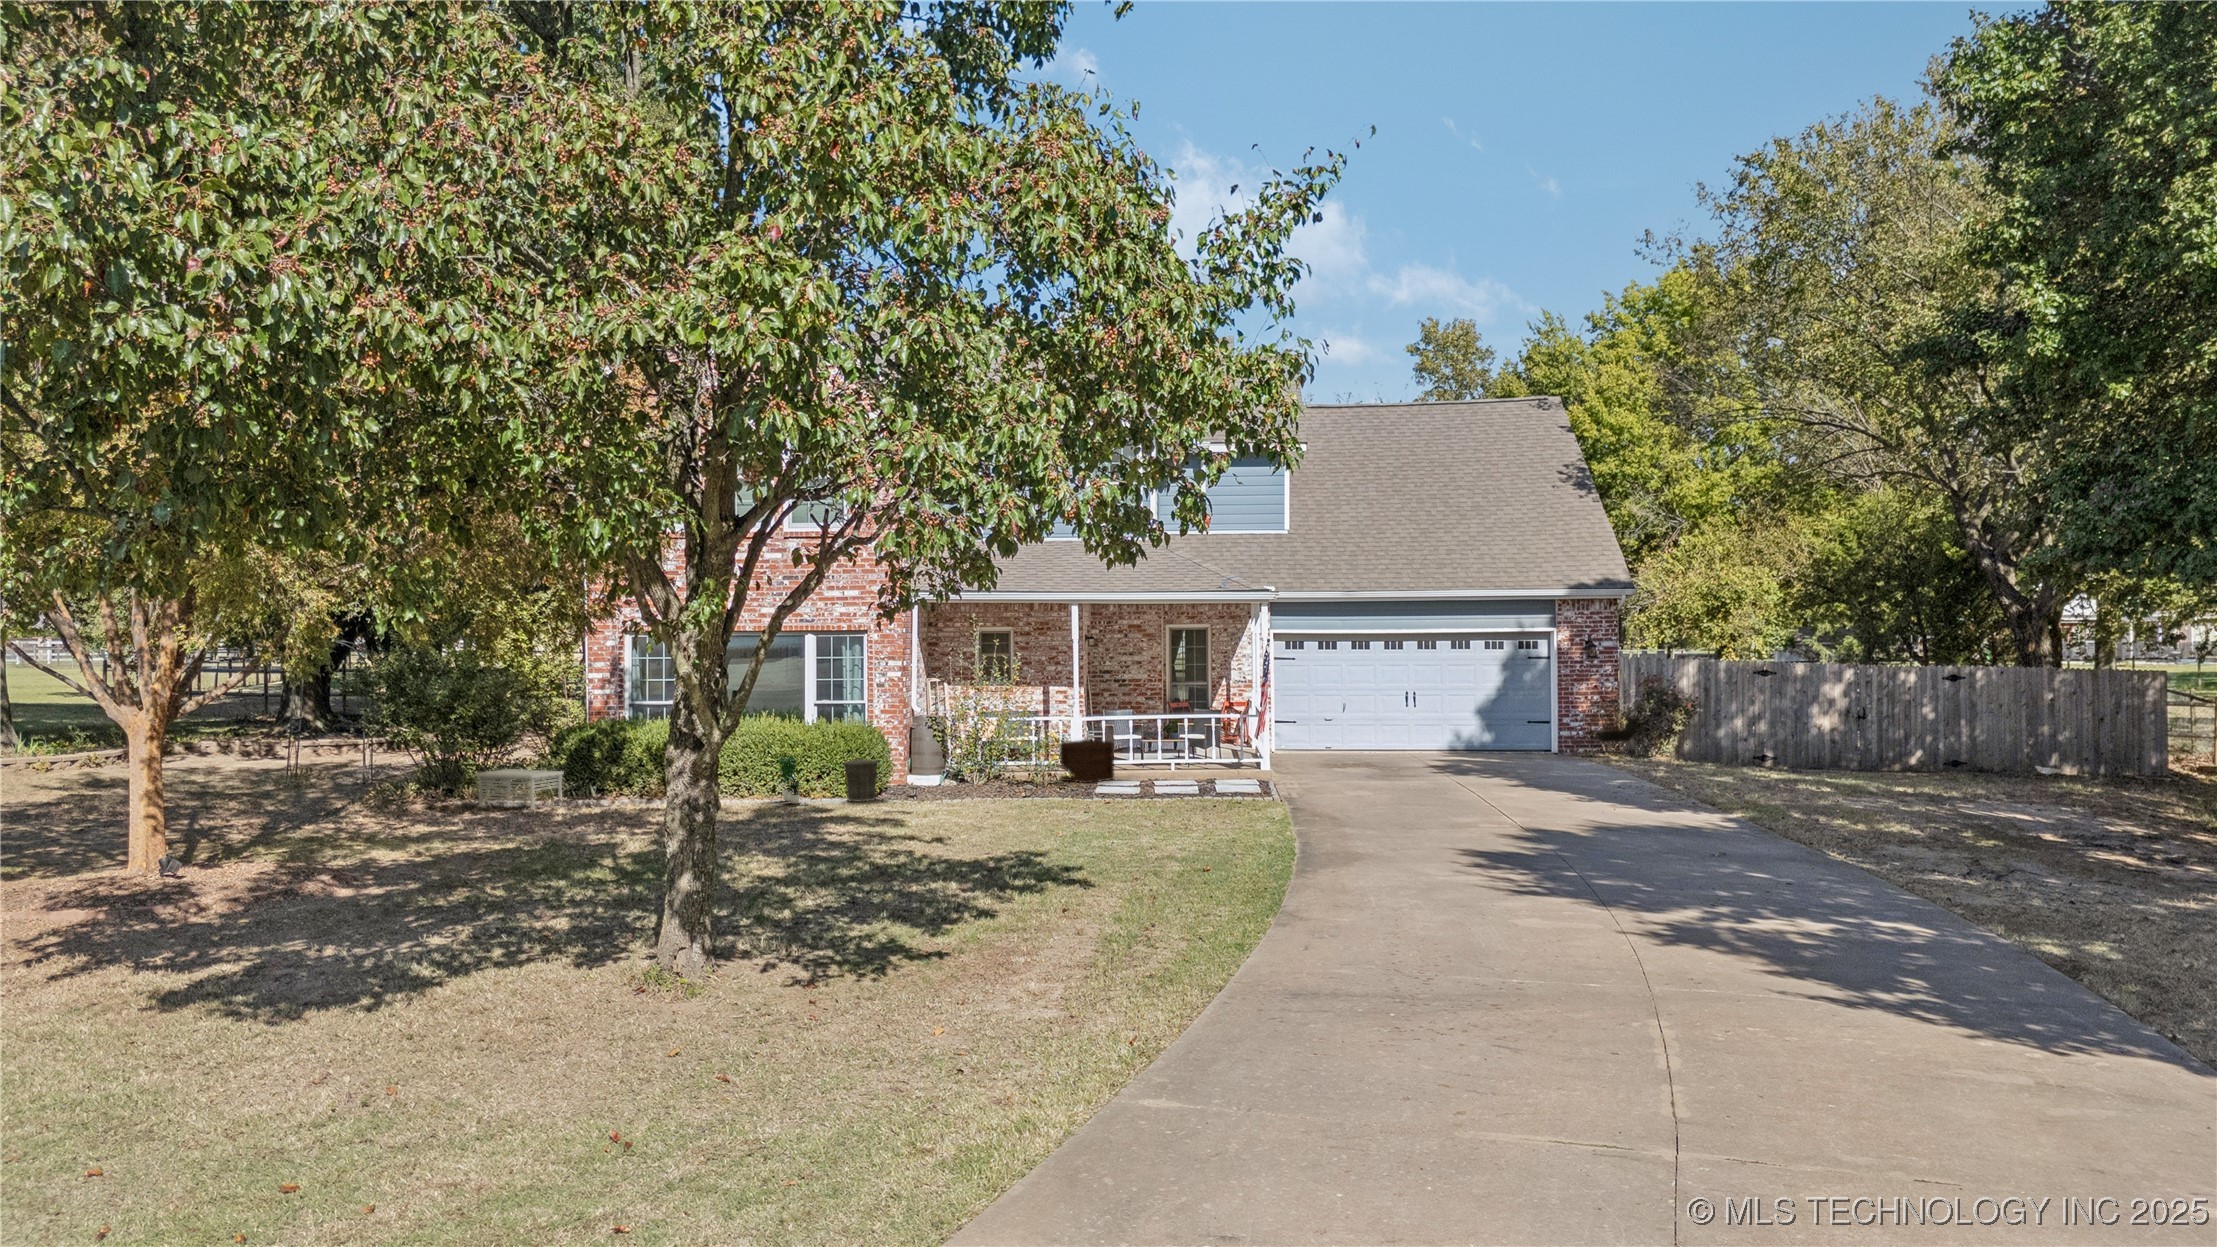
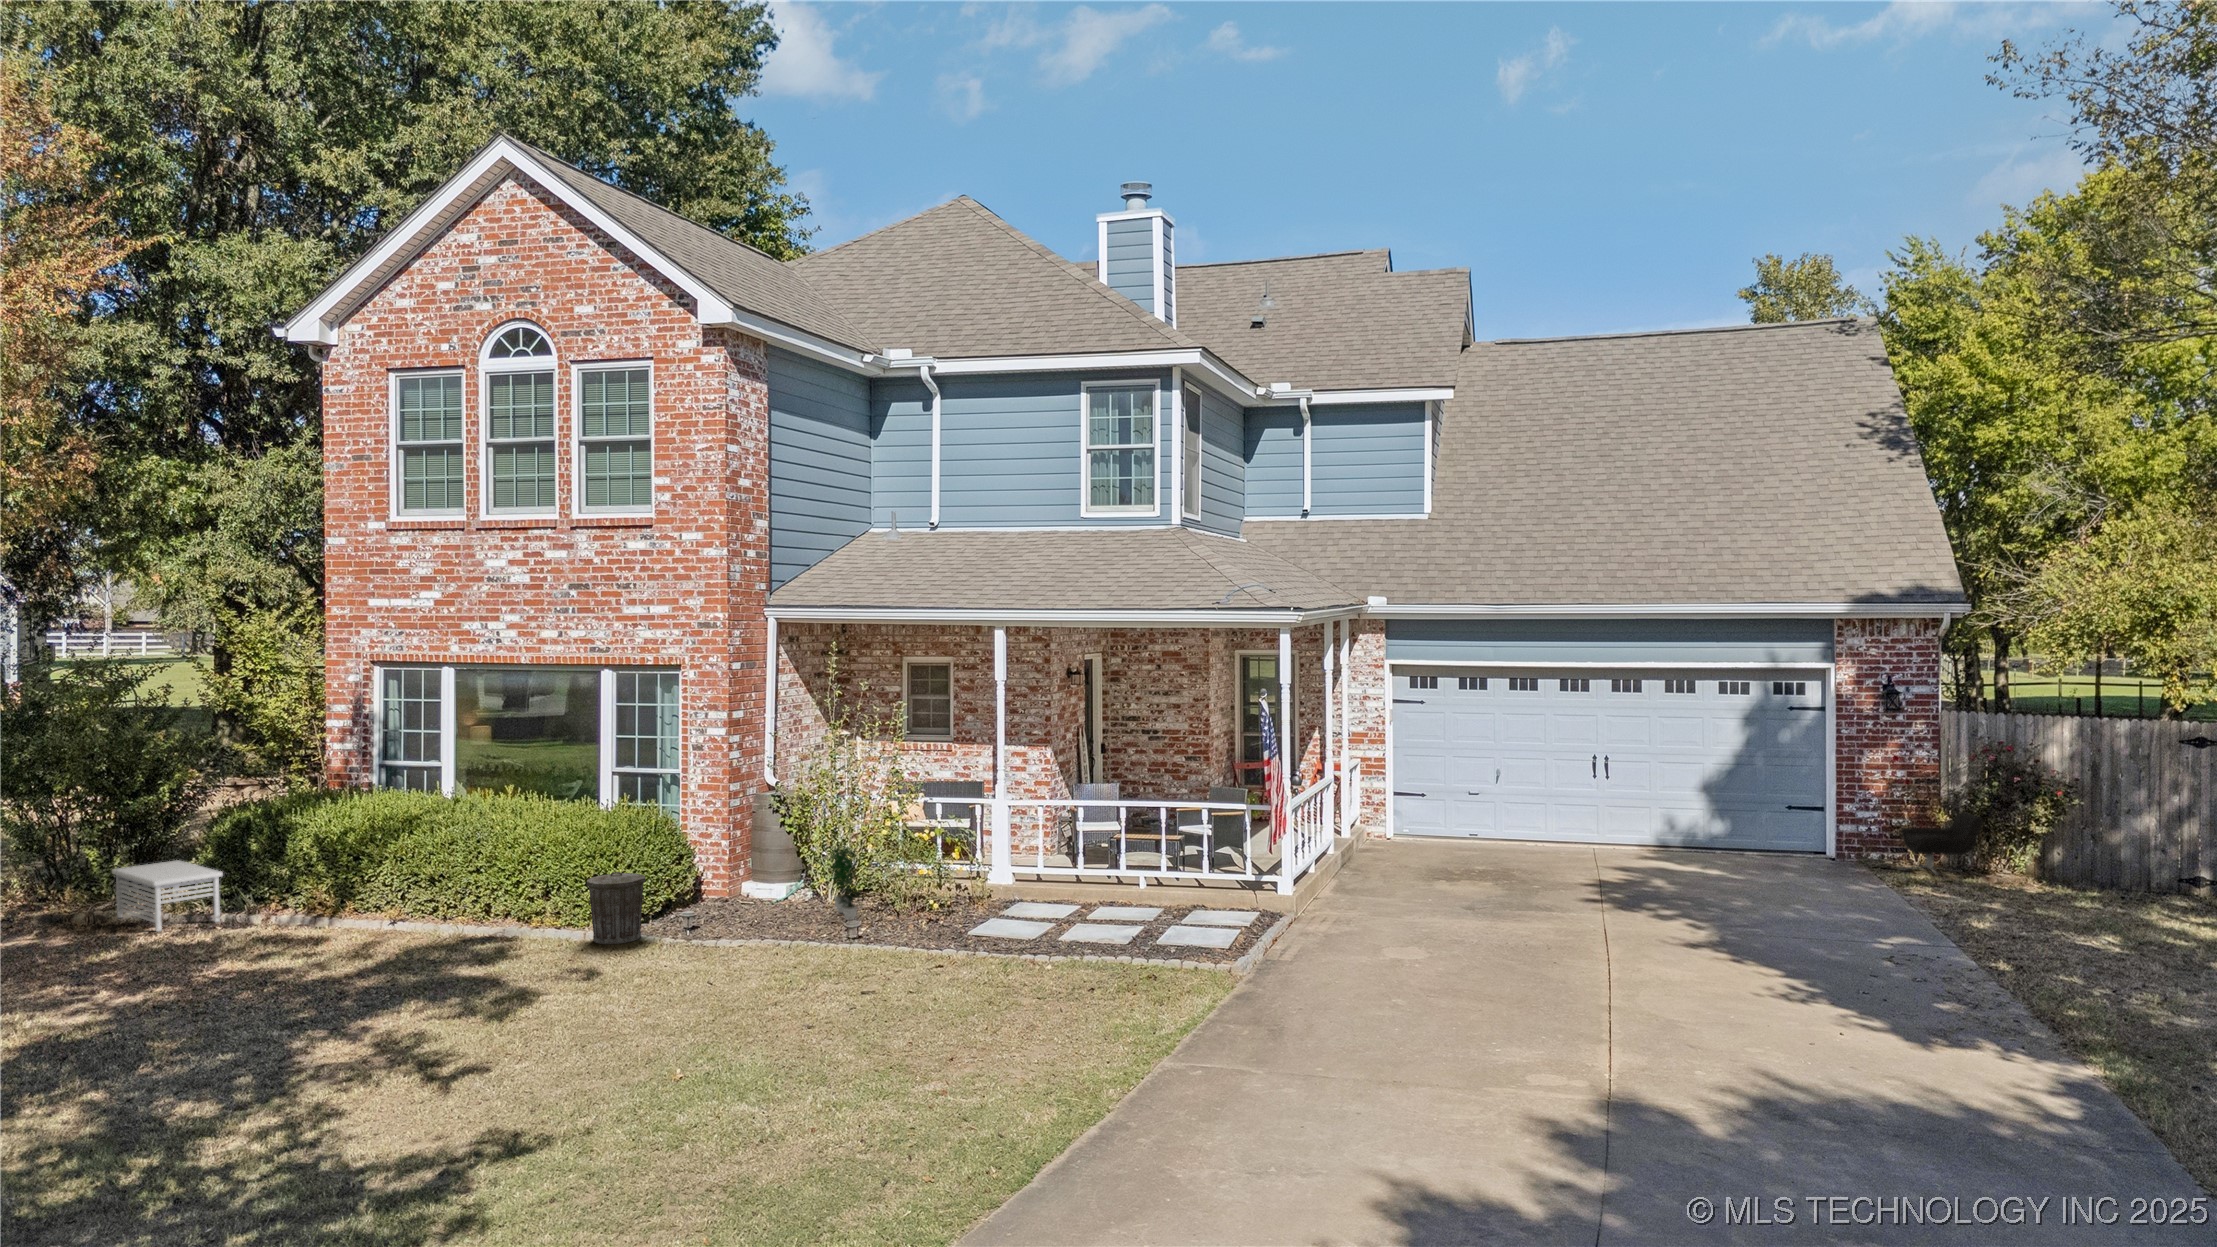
wooden crate: present [1060,740,1114,783] -> none [981,836,1063,911]
potted plant: present [778,755,801,803] -> present [829,846,859,920]

